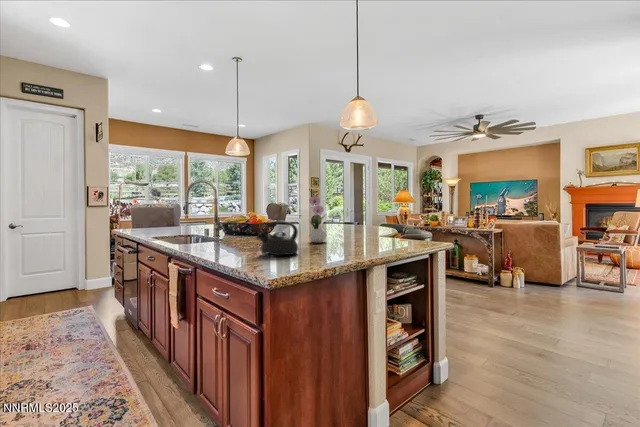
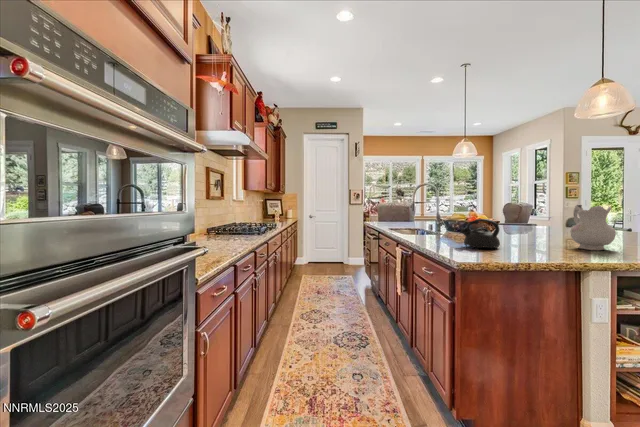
flower arrangement: present [309,189,327,242] -> none [523,189,546,242]
ceramic pitcher: none [351,204,384,247] -> present [570,205,616,250]

